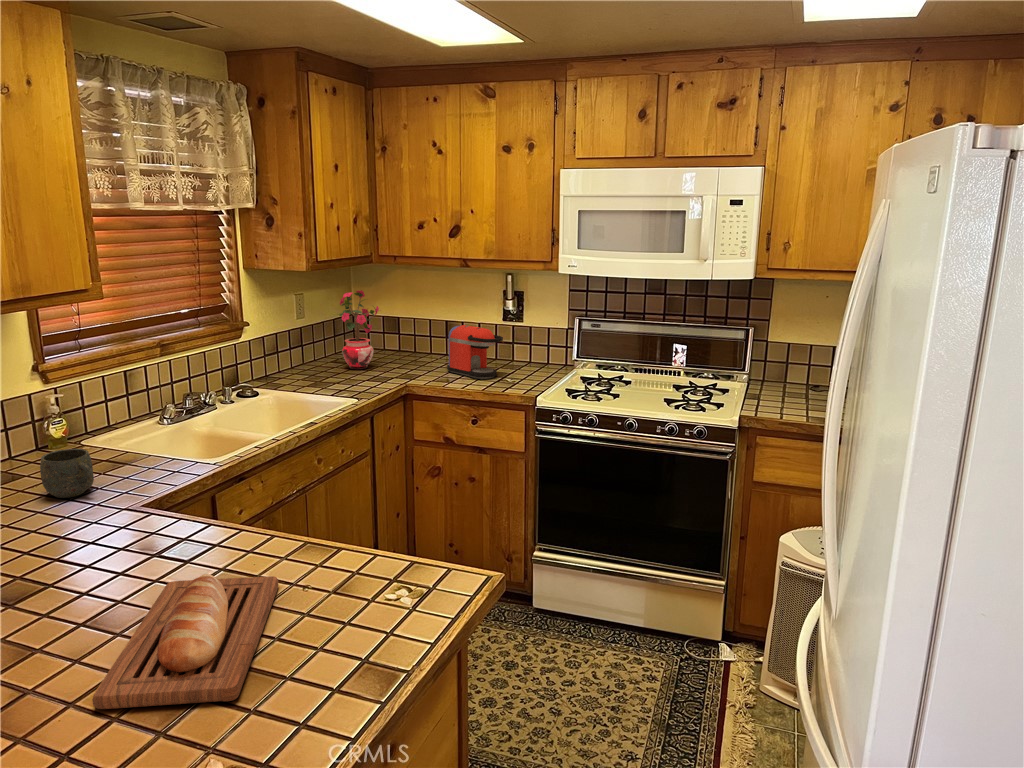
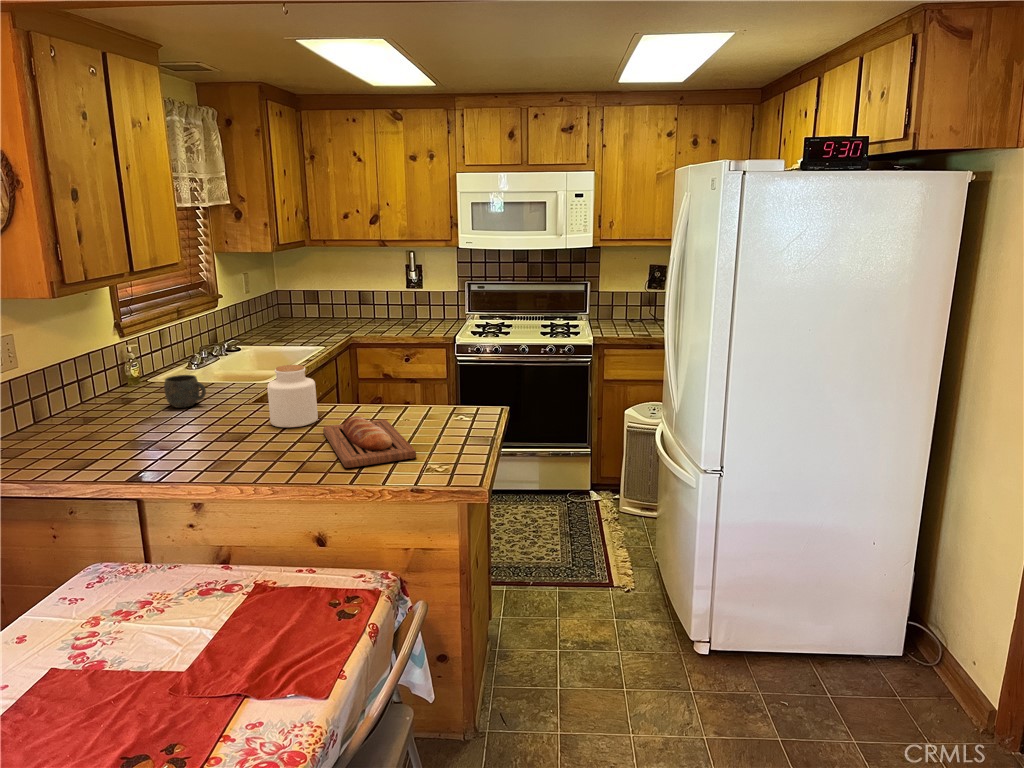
potted plant: present [338,290,379,369] -> none [280,268,317,330]
coffee maker: present [447,325,503,379] -> none [372,291,418,330]
jar: none [115,463,201,568] -> present [267,365,318,427]

